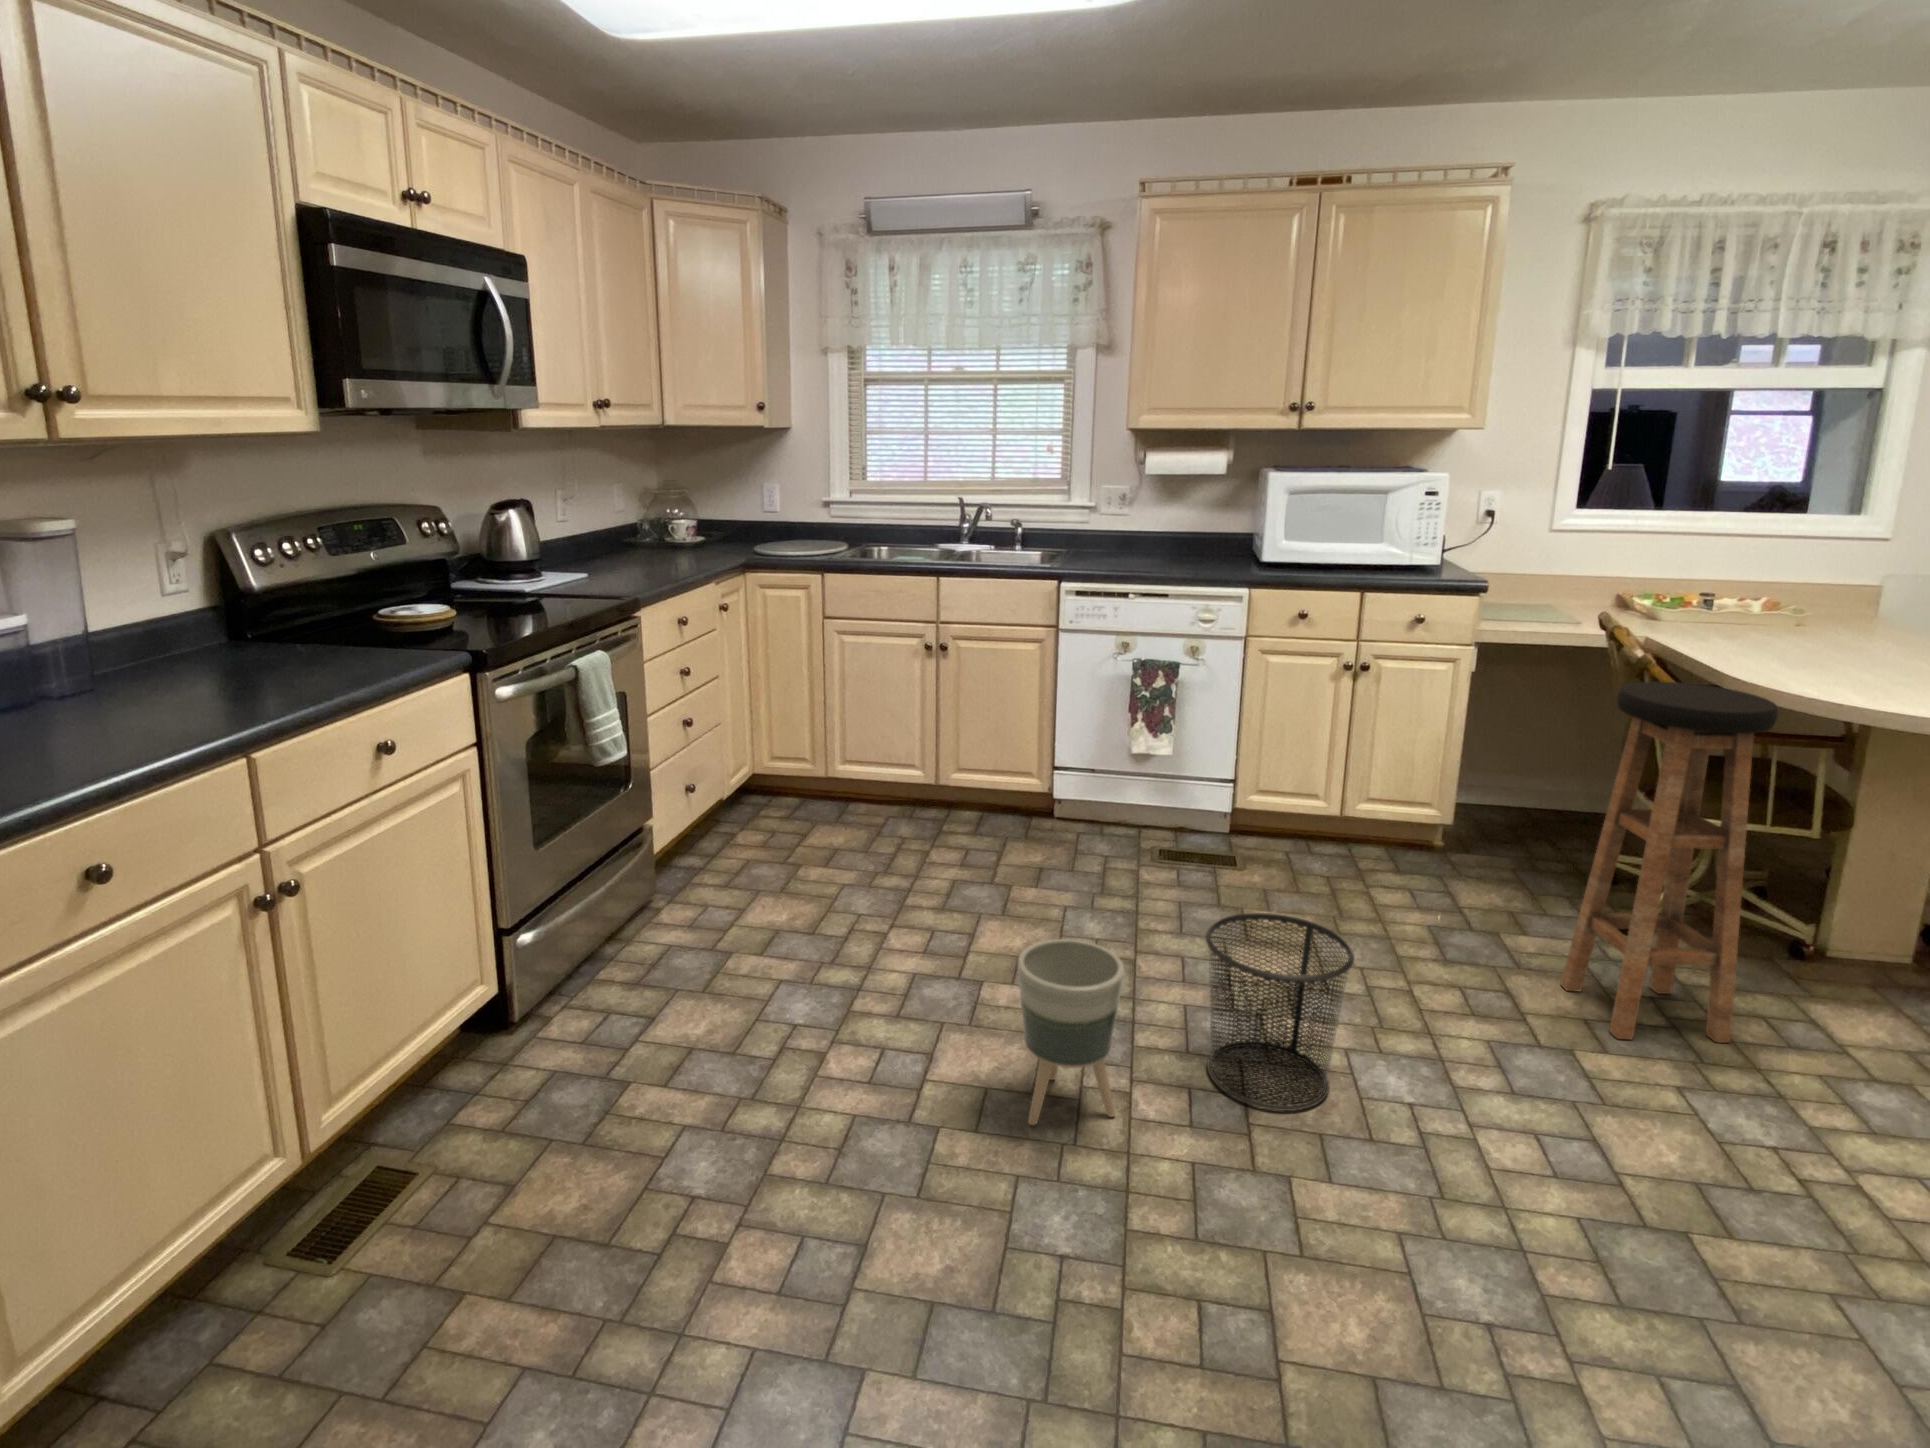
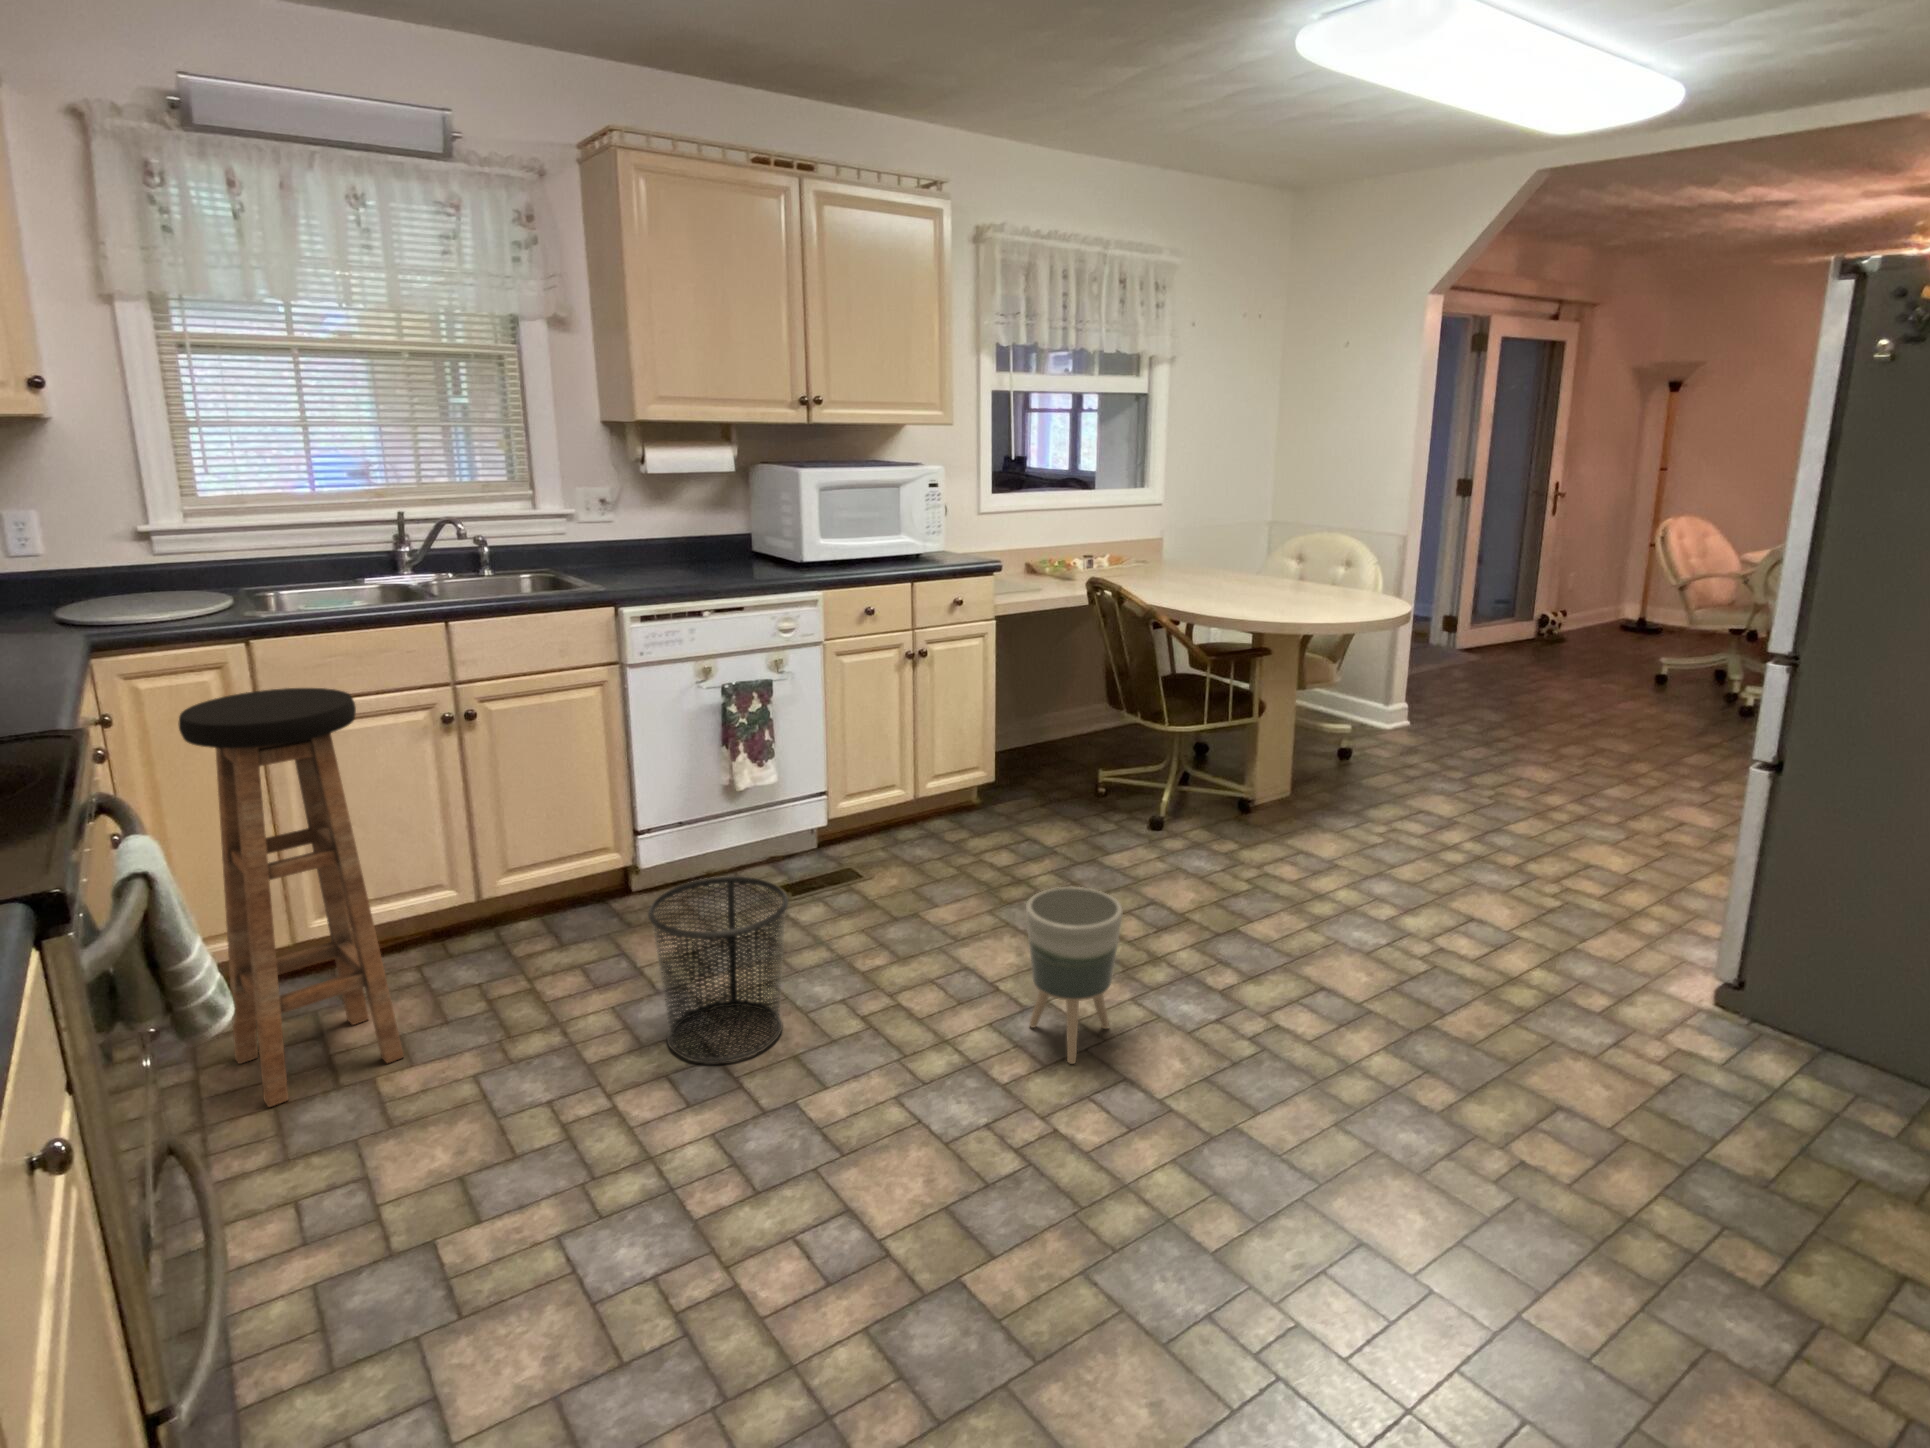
bar stool: present [1561,681,1778,1043] -> present [178,688,403,1107]
planter: present [1018,939,1124,1125] -> present [1026,887,1123,1064]

